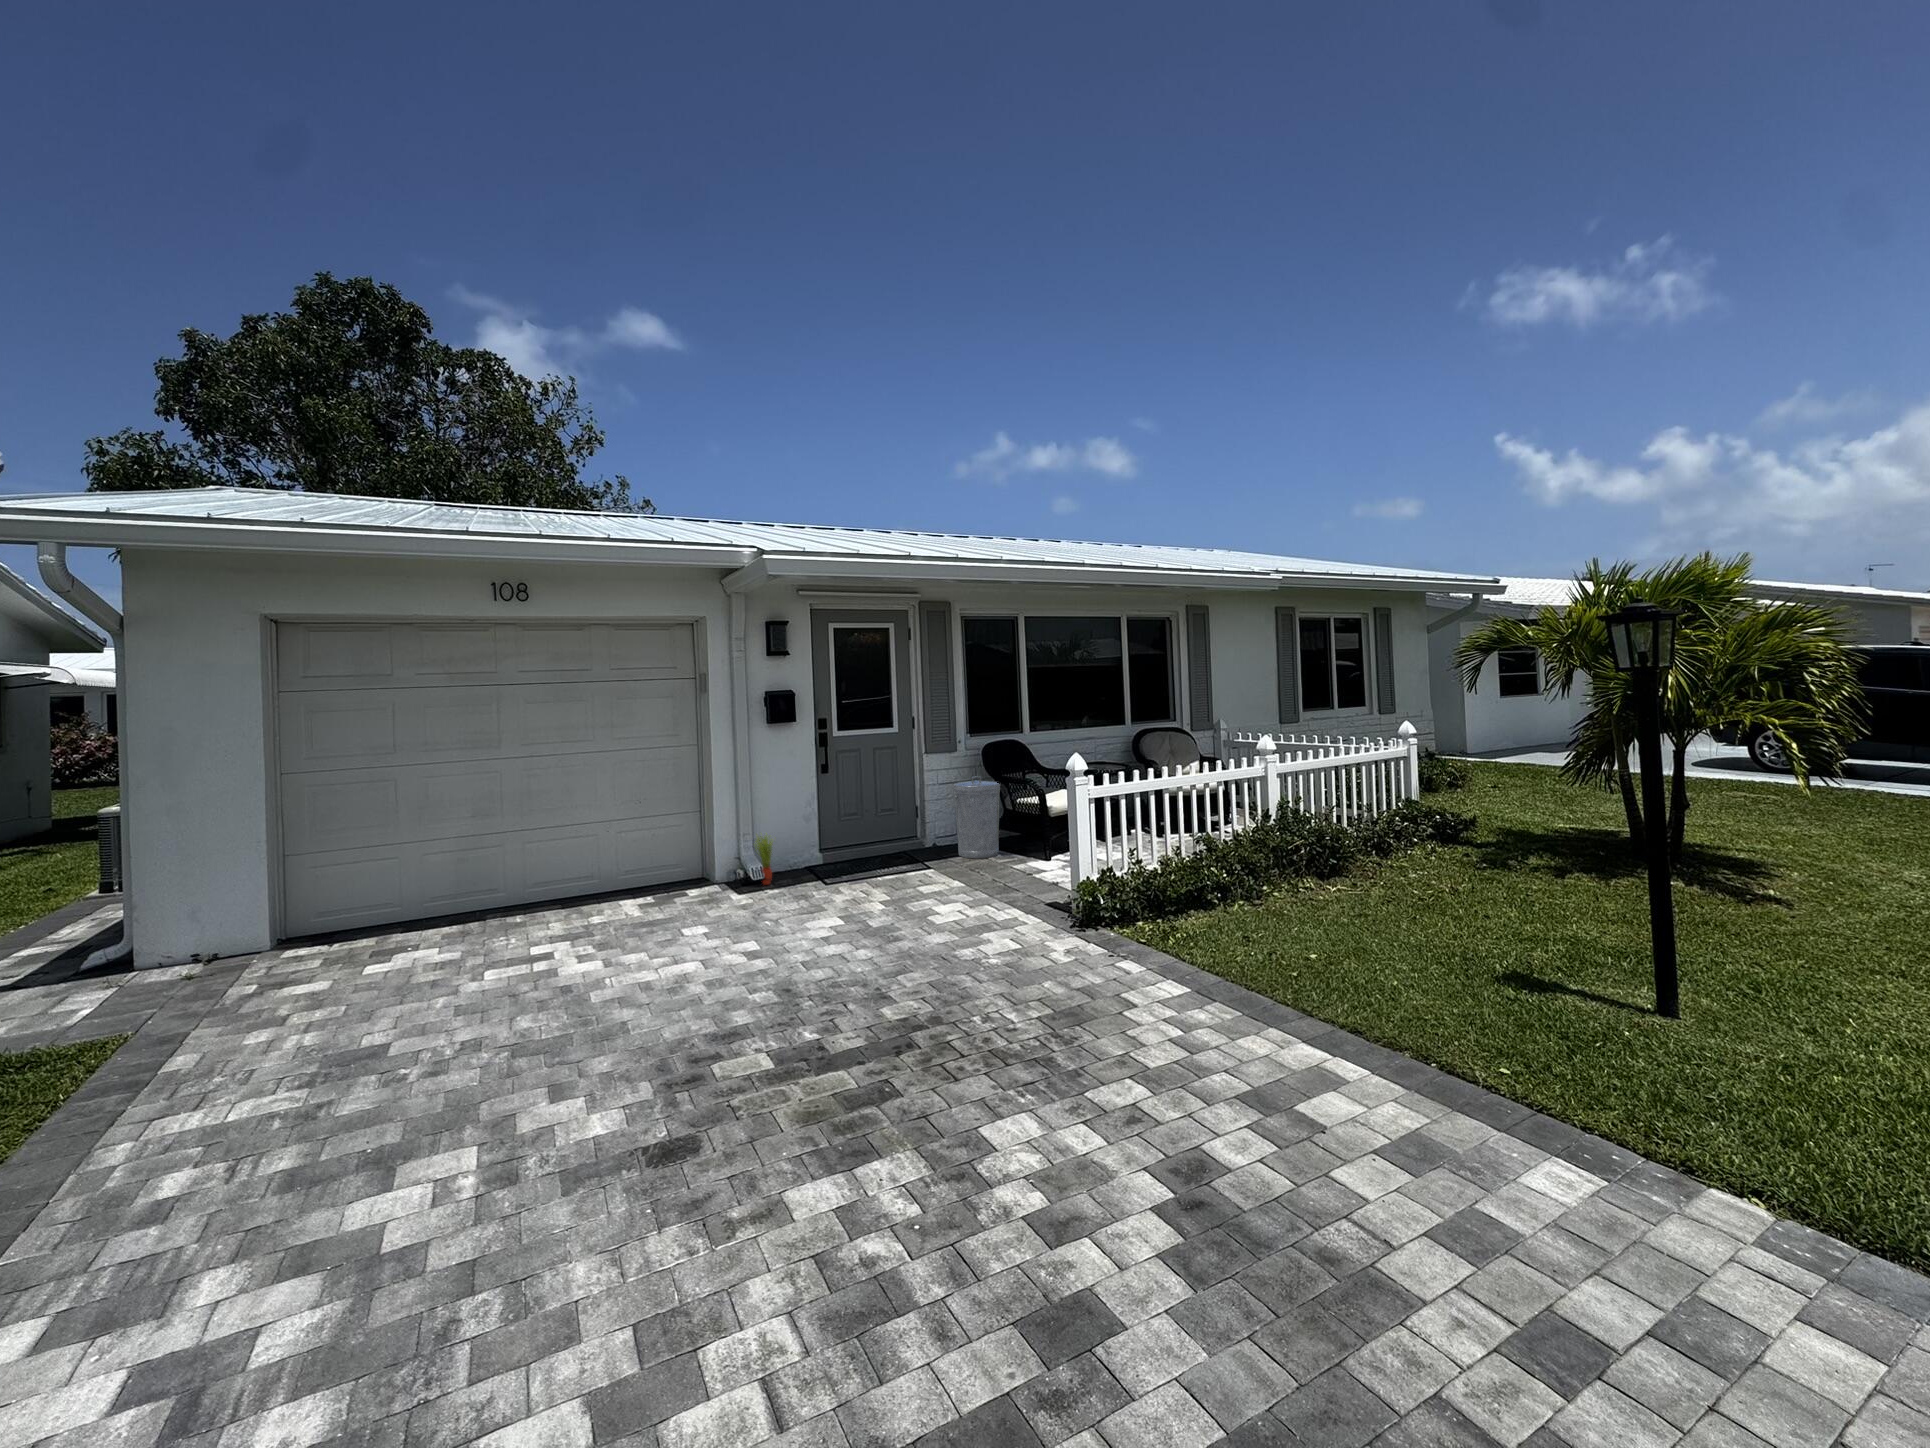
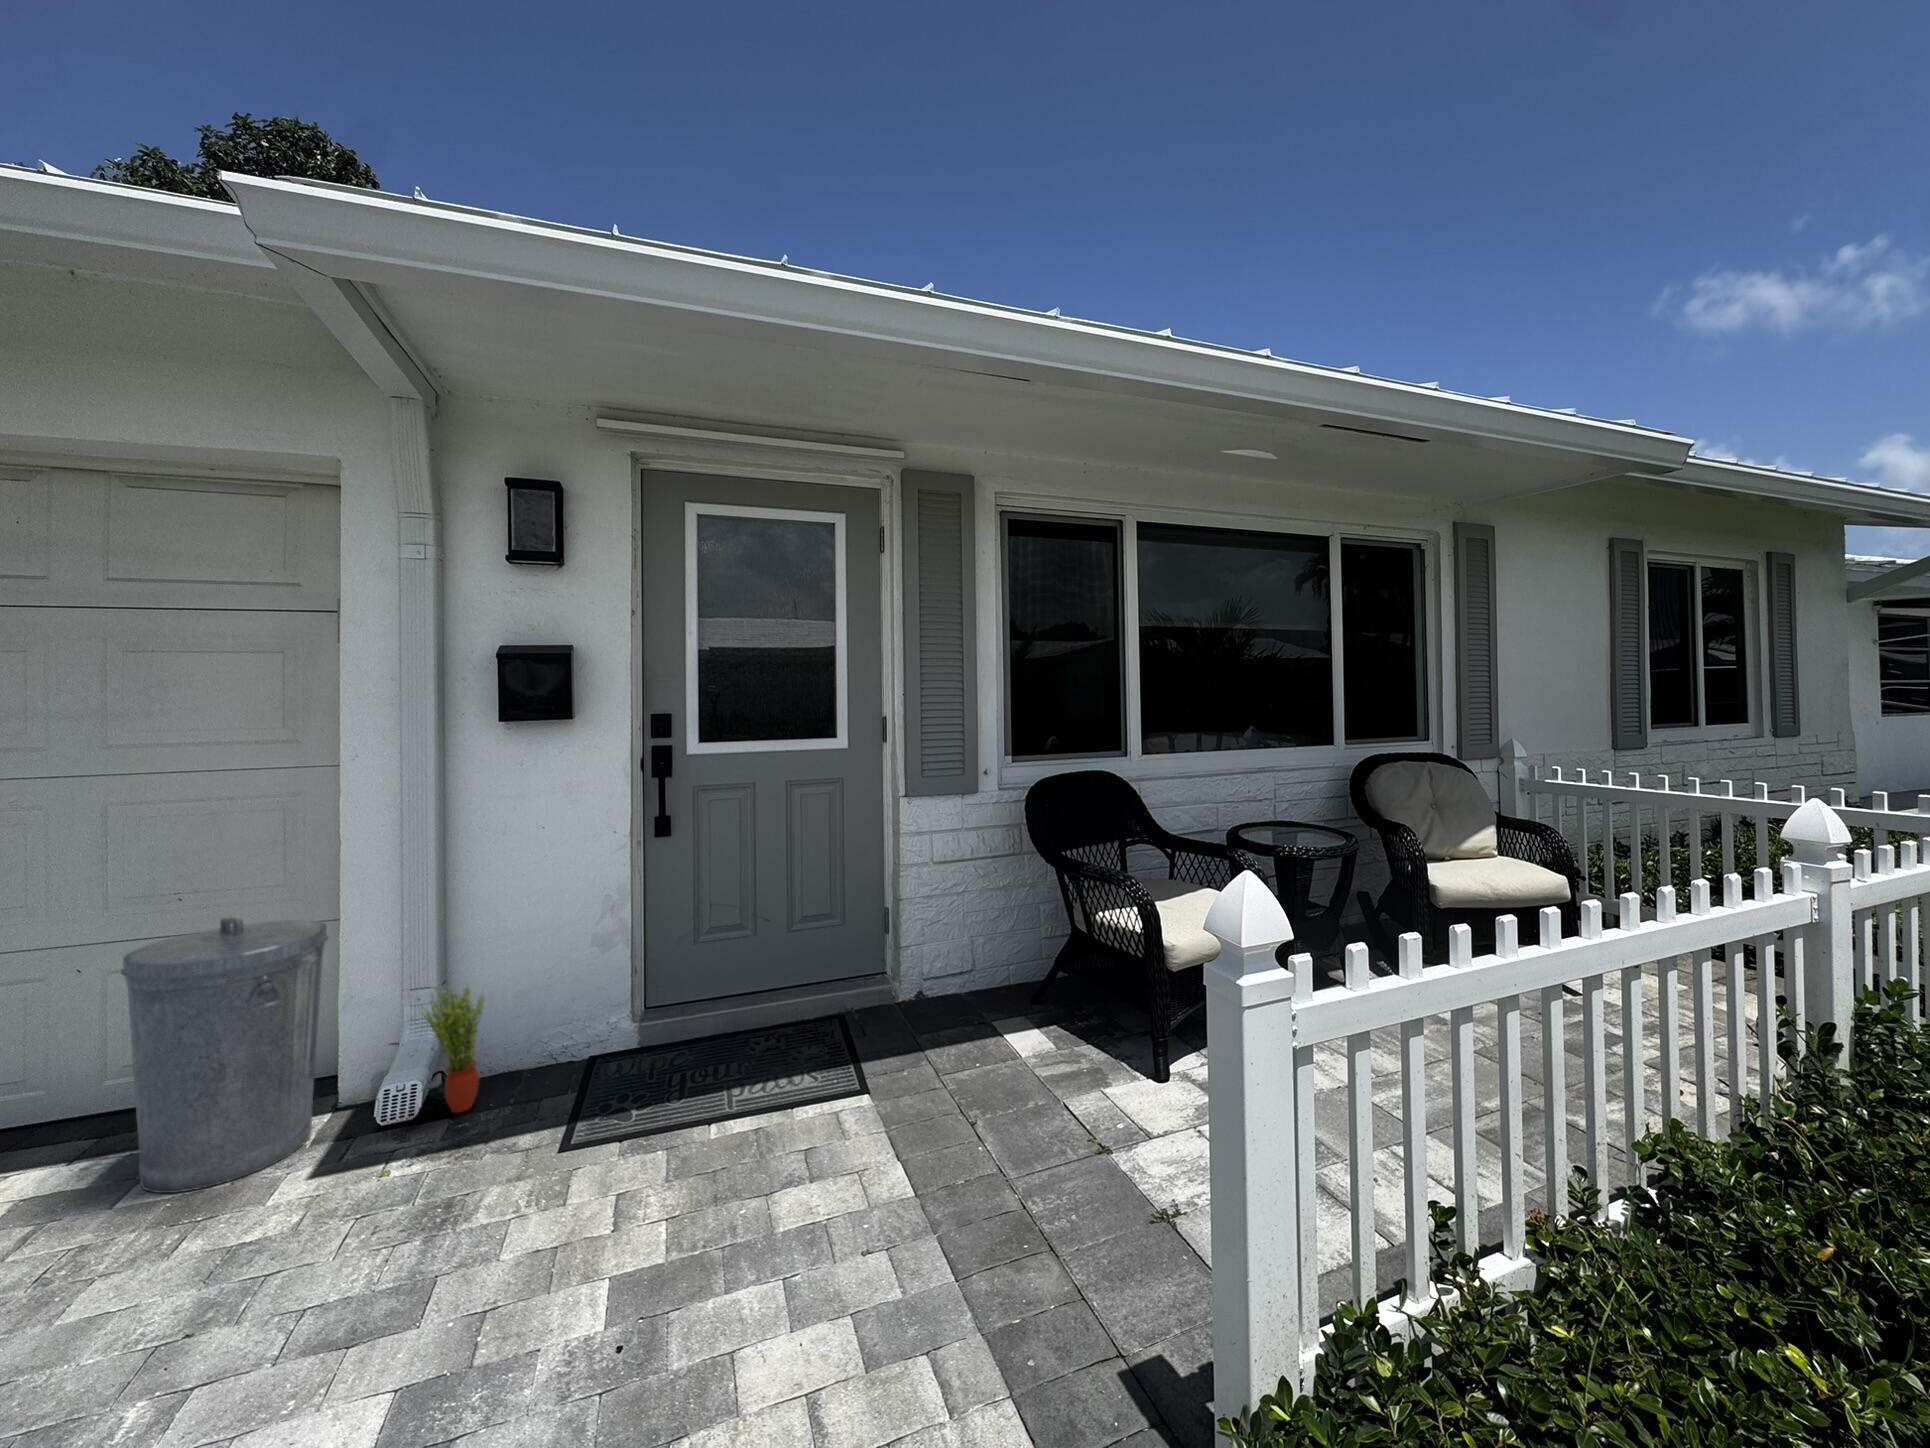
trash can: present [953,776,1000,859] -> present [121,917,328,1193]

